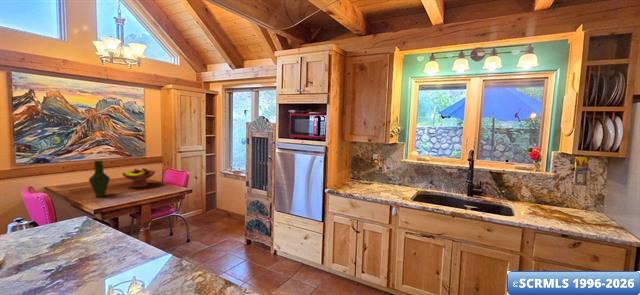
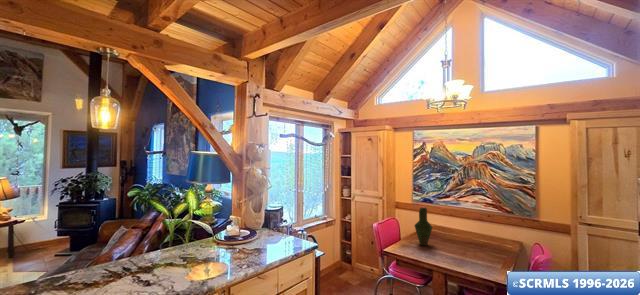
fruit bowl: present [122,168,155,187] -> none [455,228,495,254]

